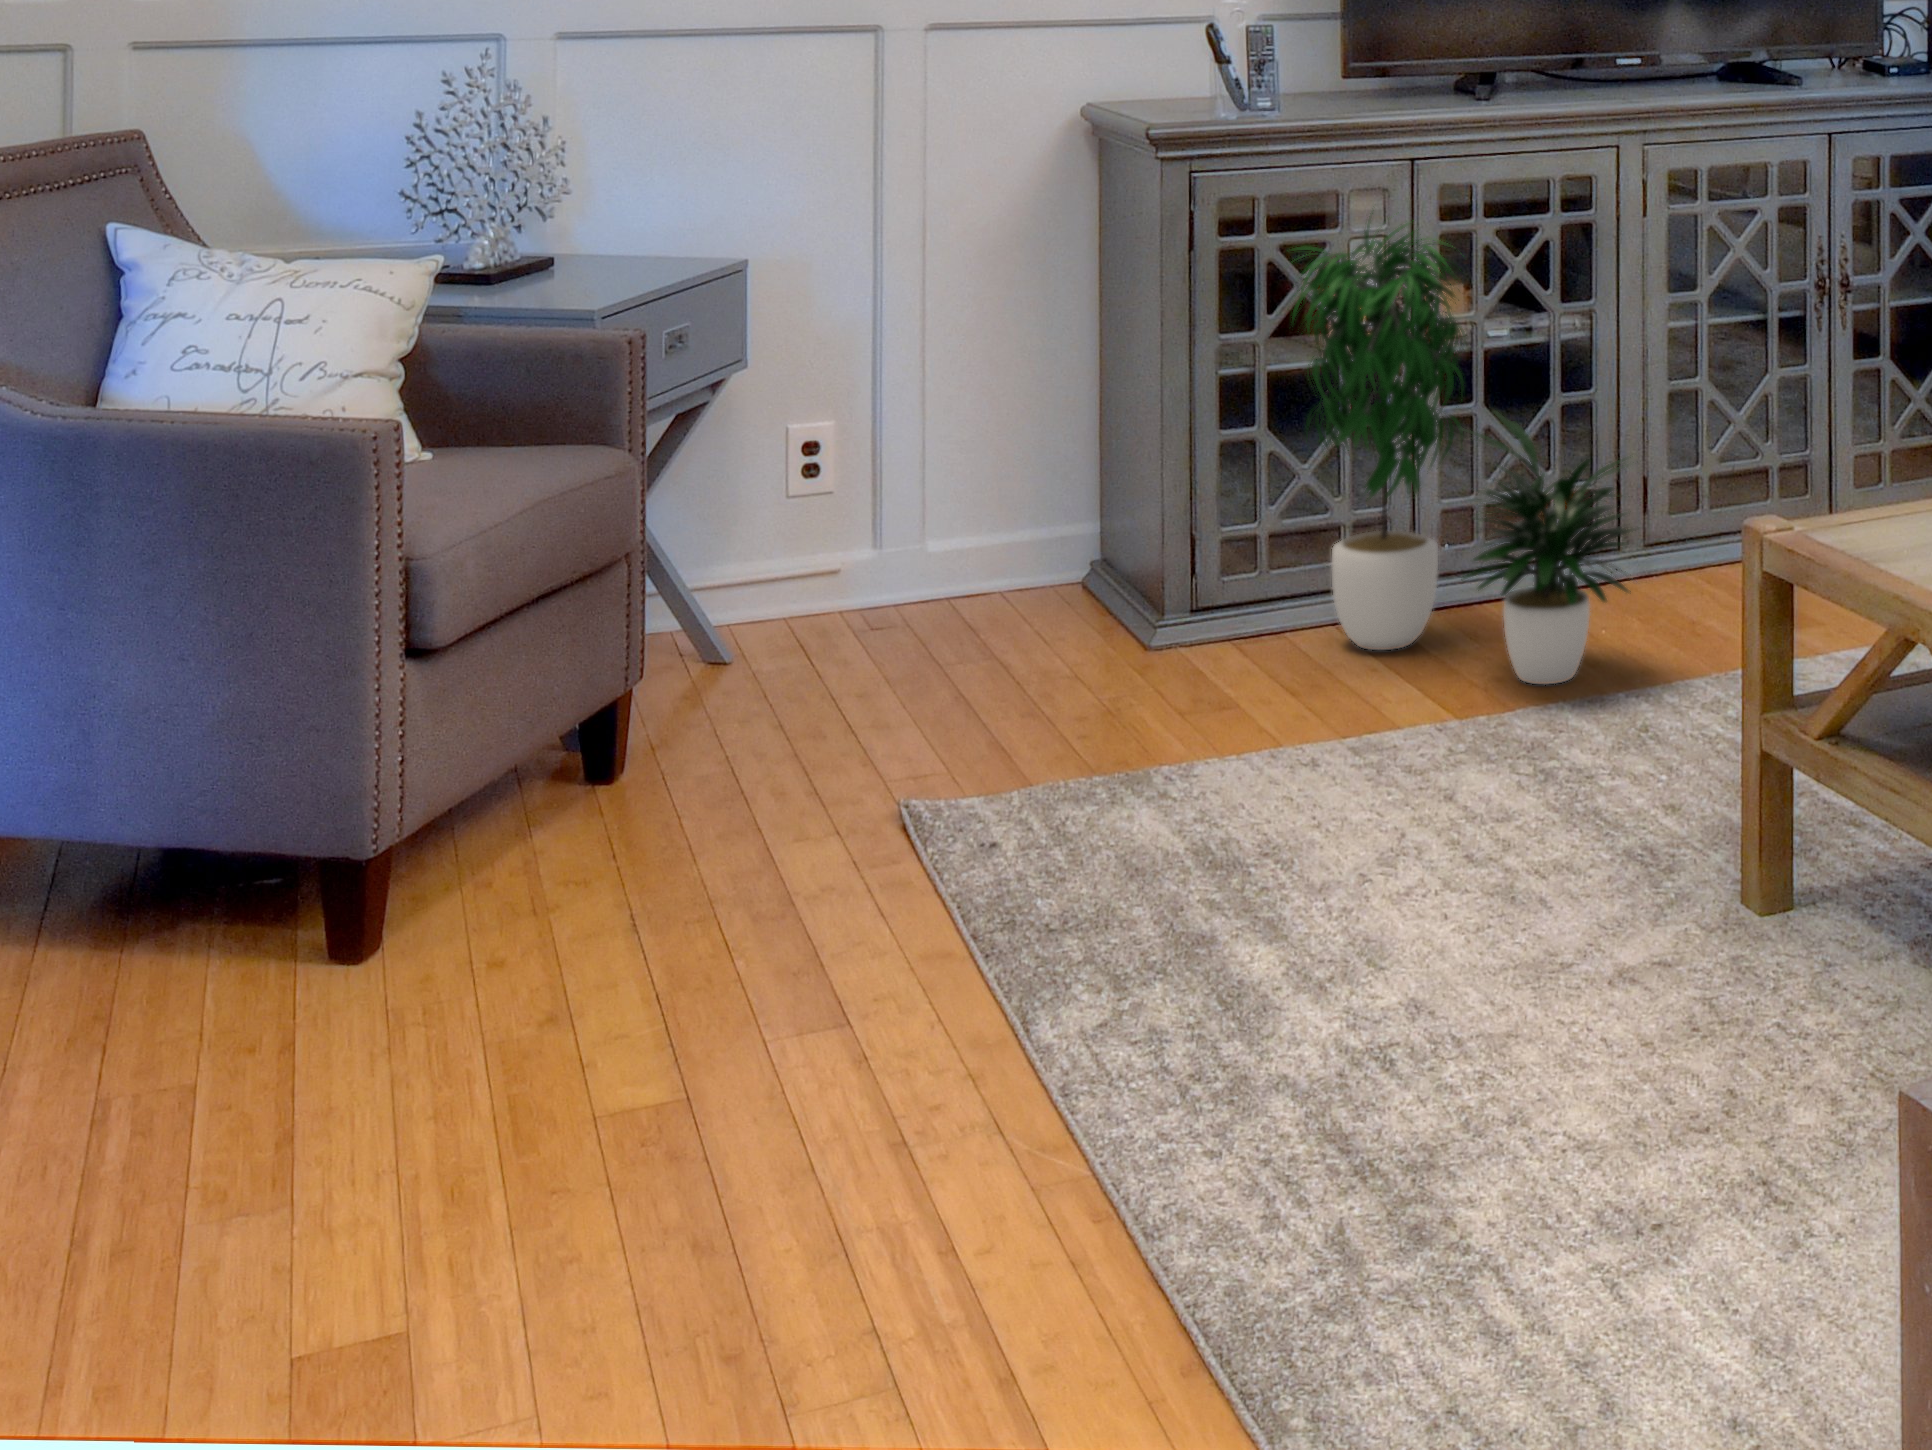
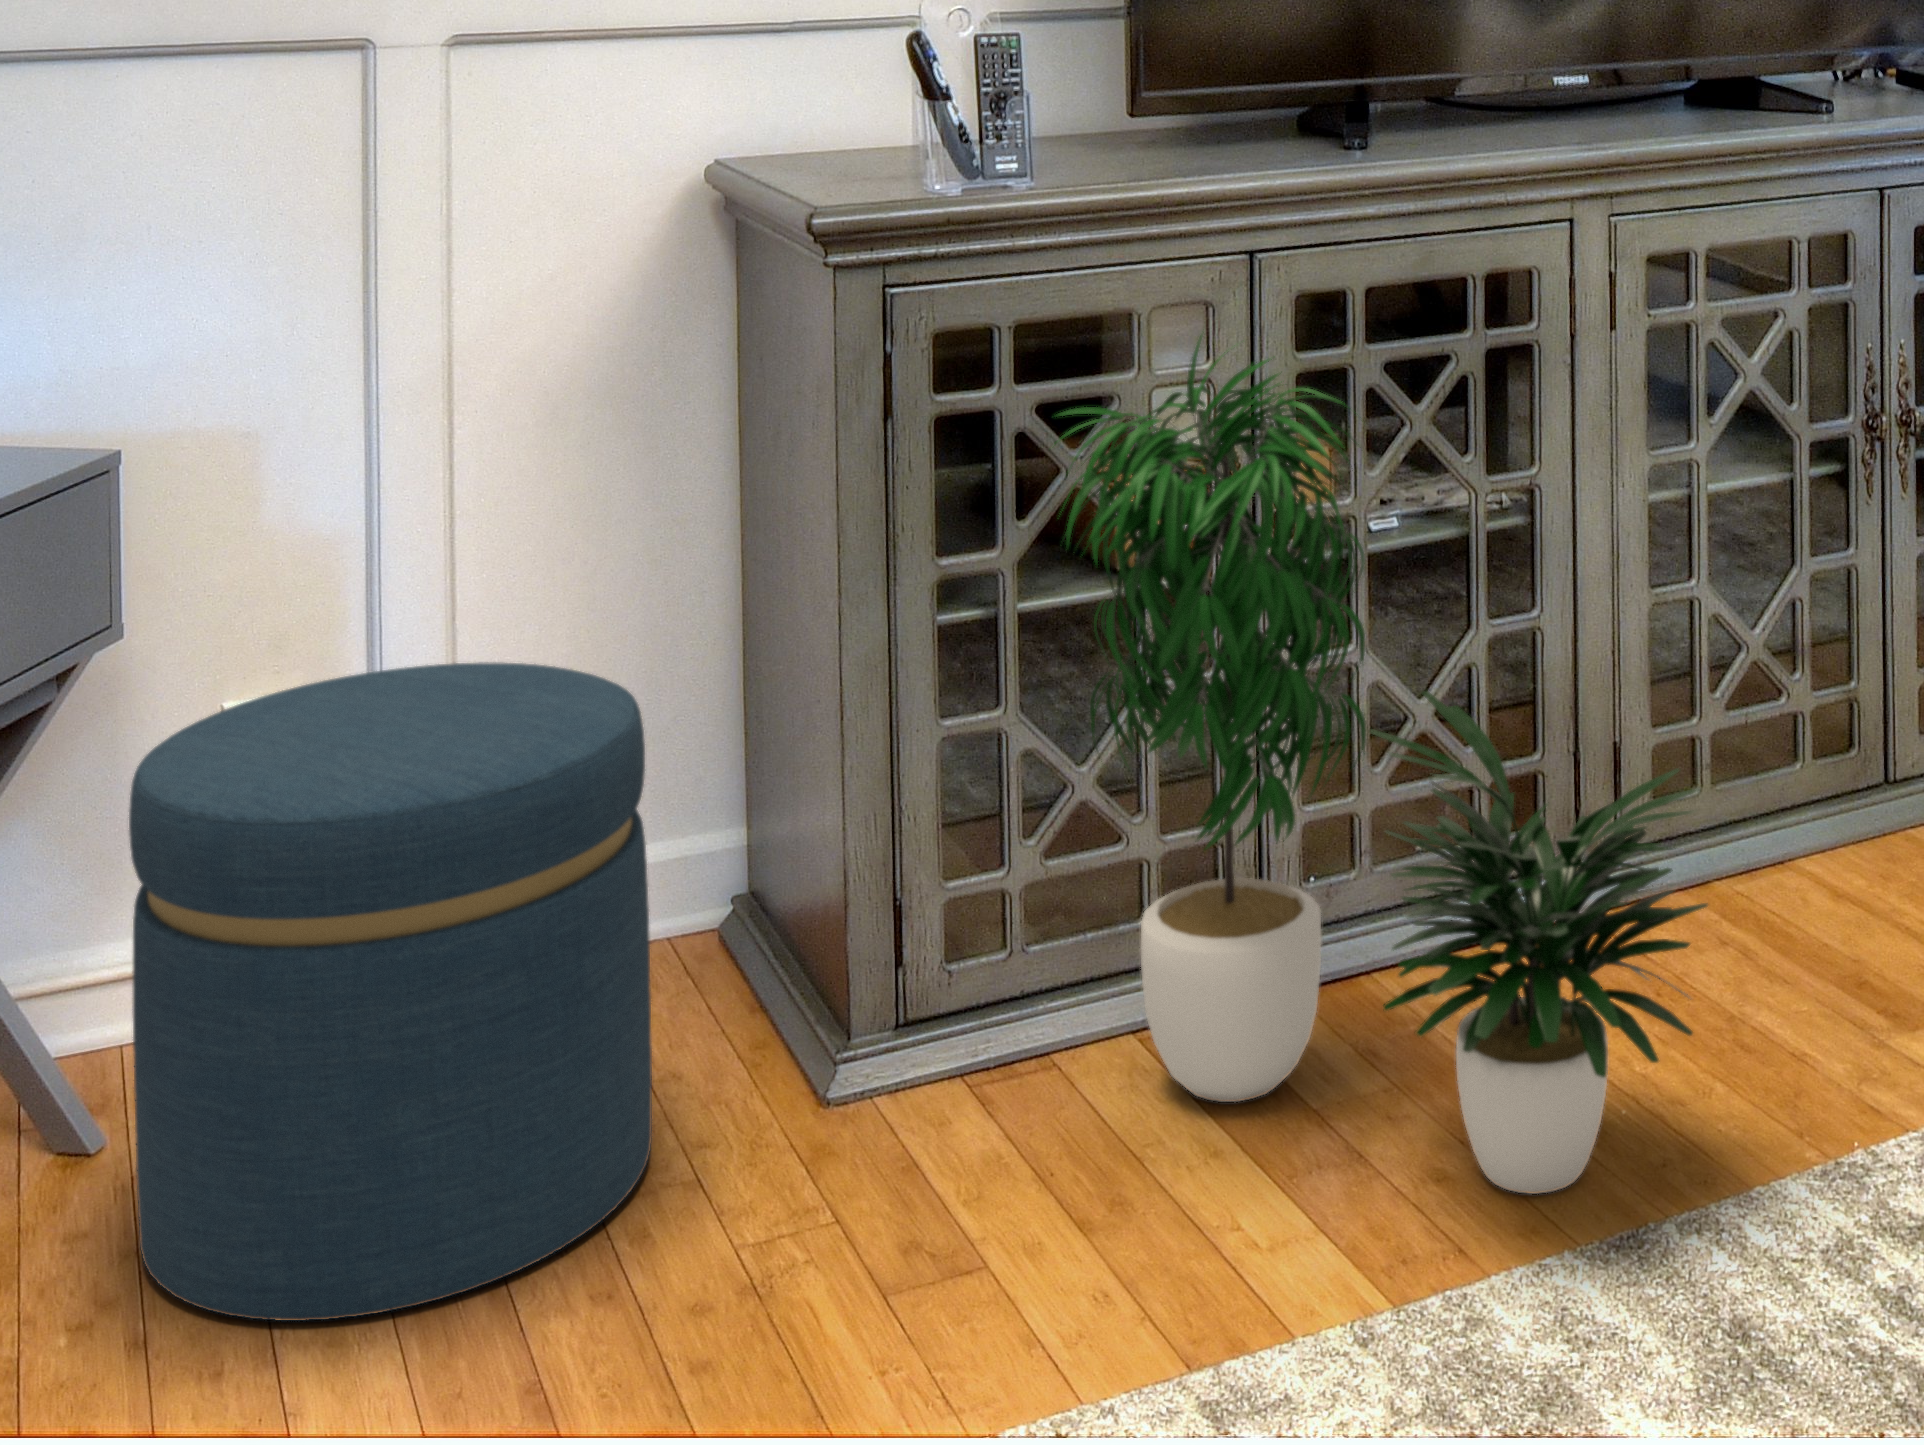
ottoman: none [770,391,1049,717] -> present [129,662,652,1321]

